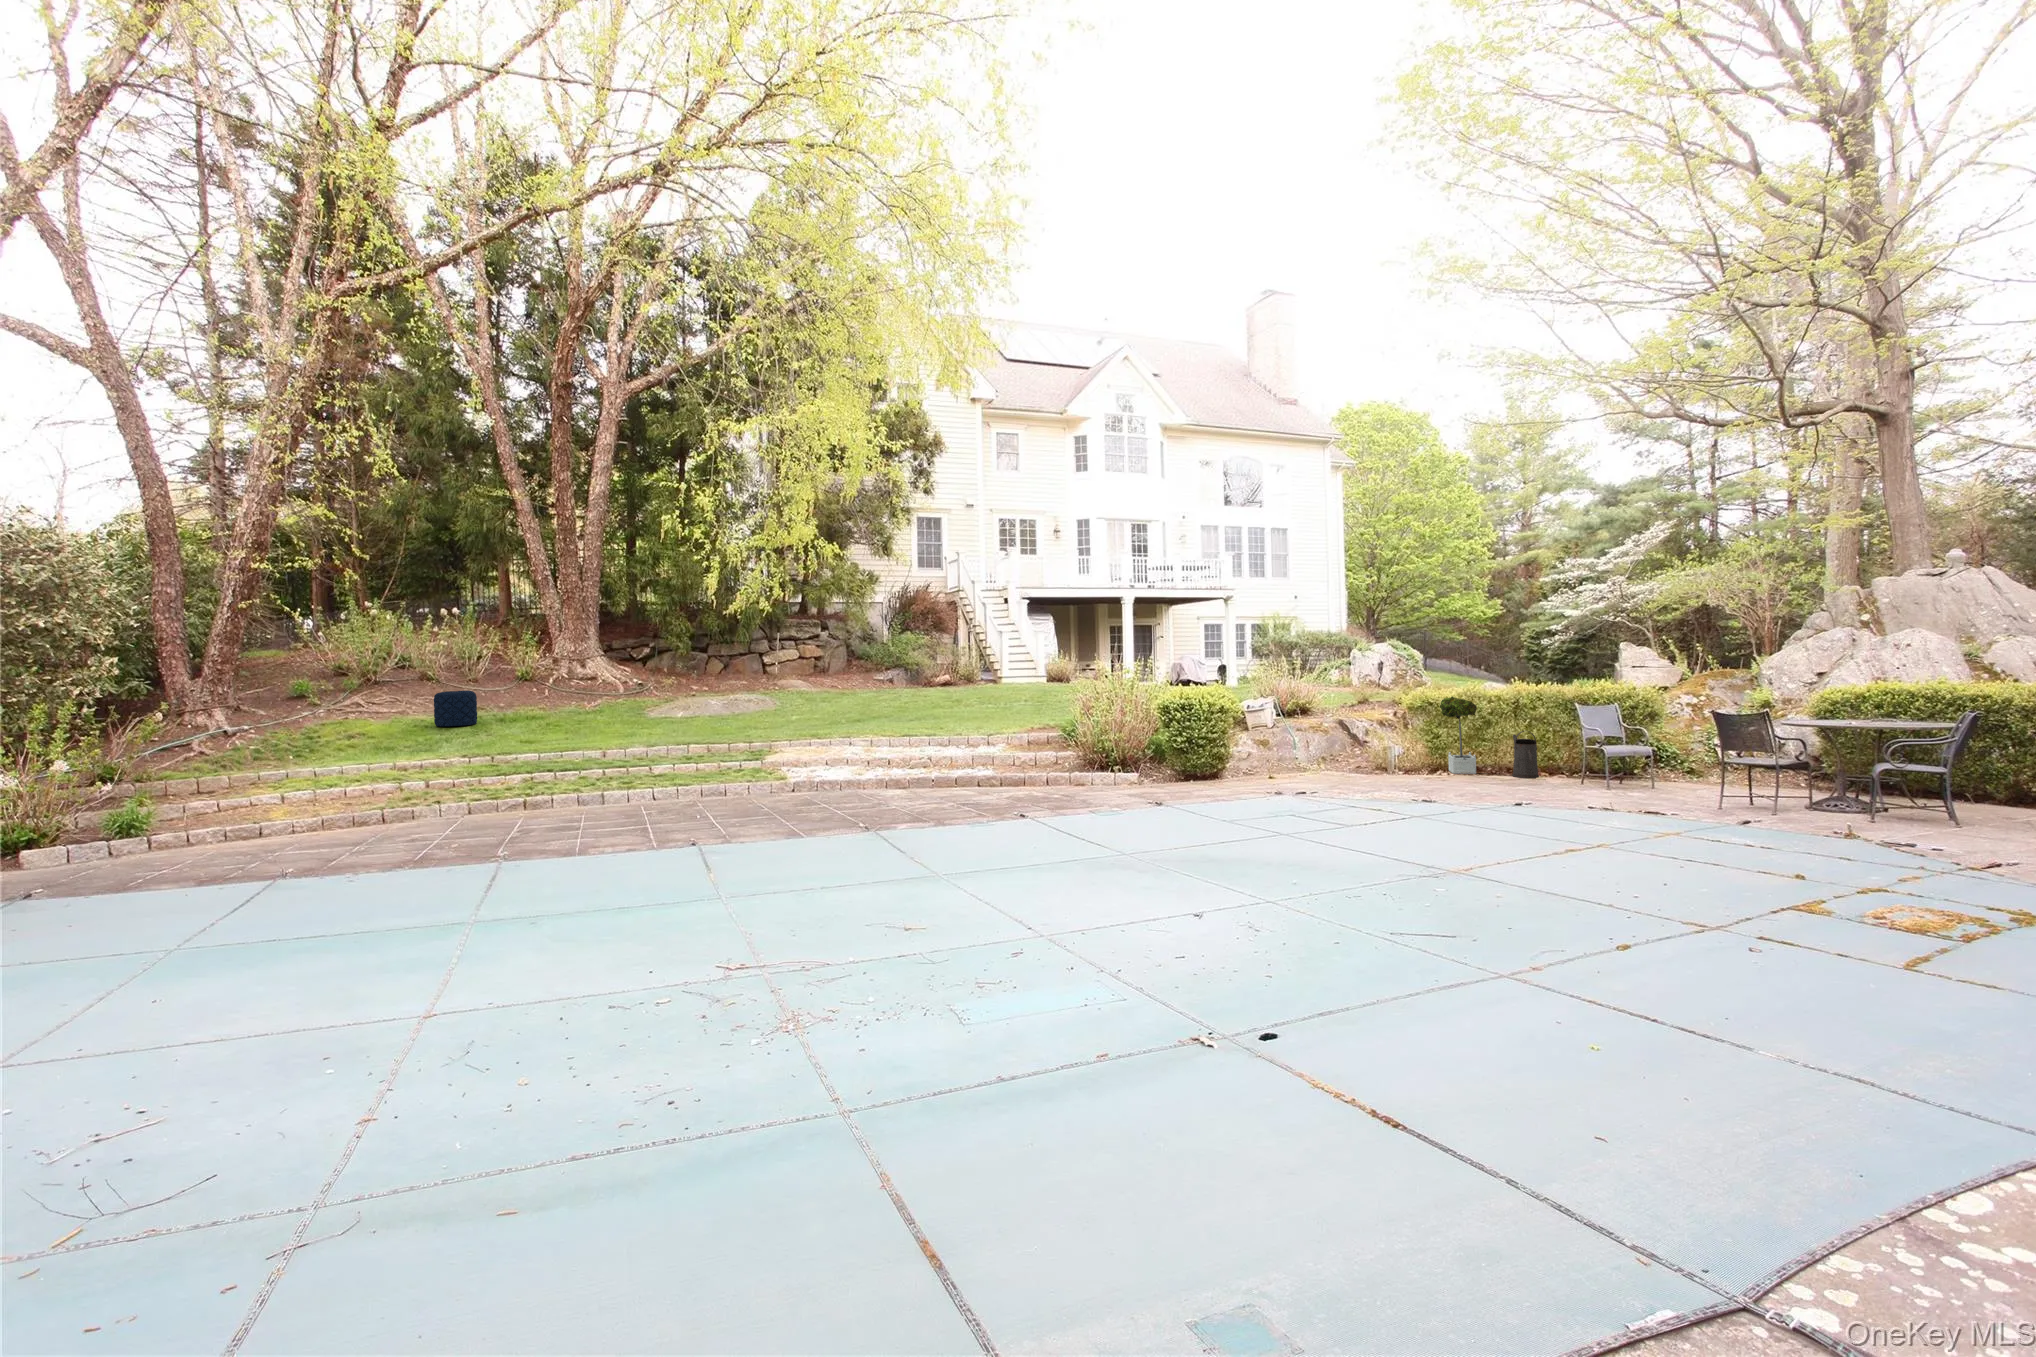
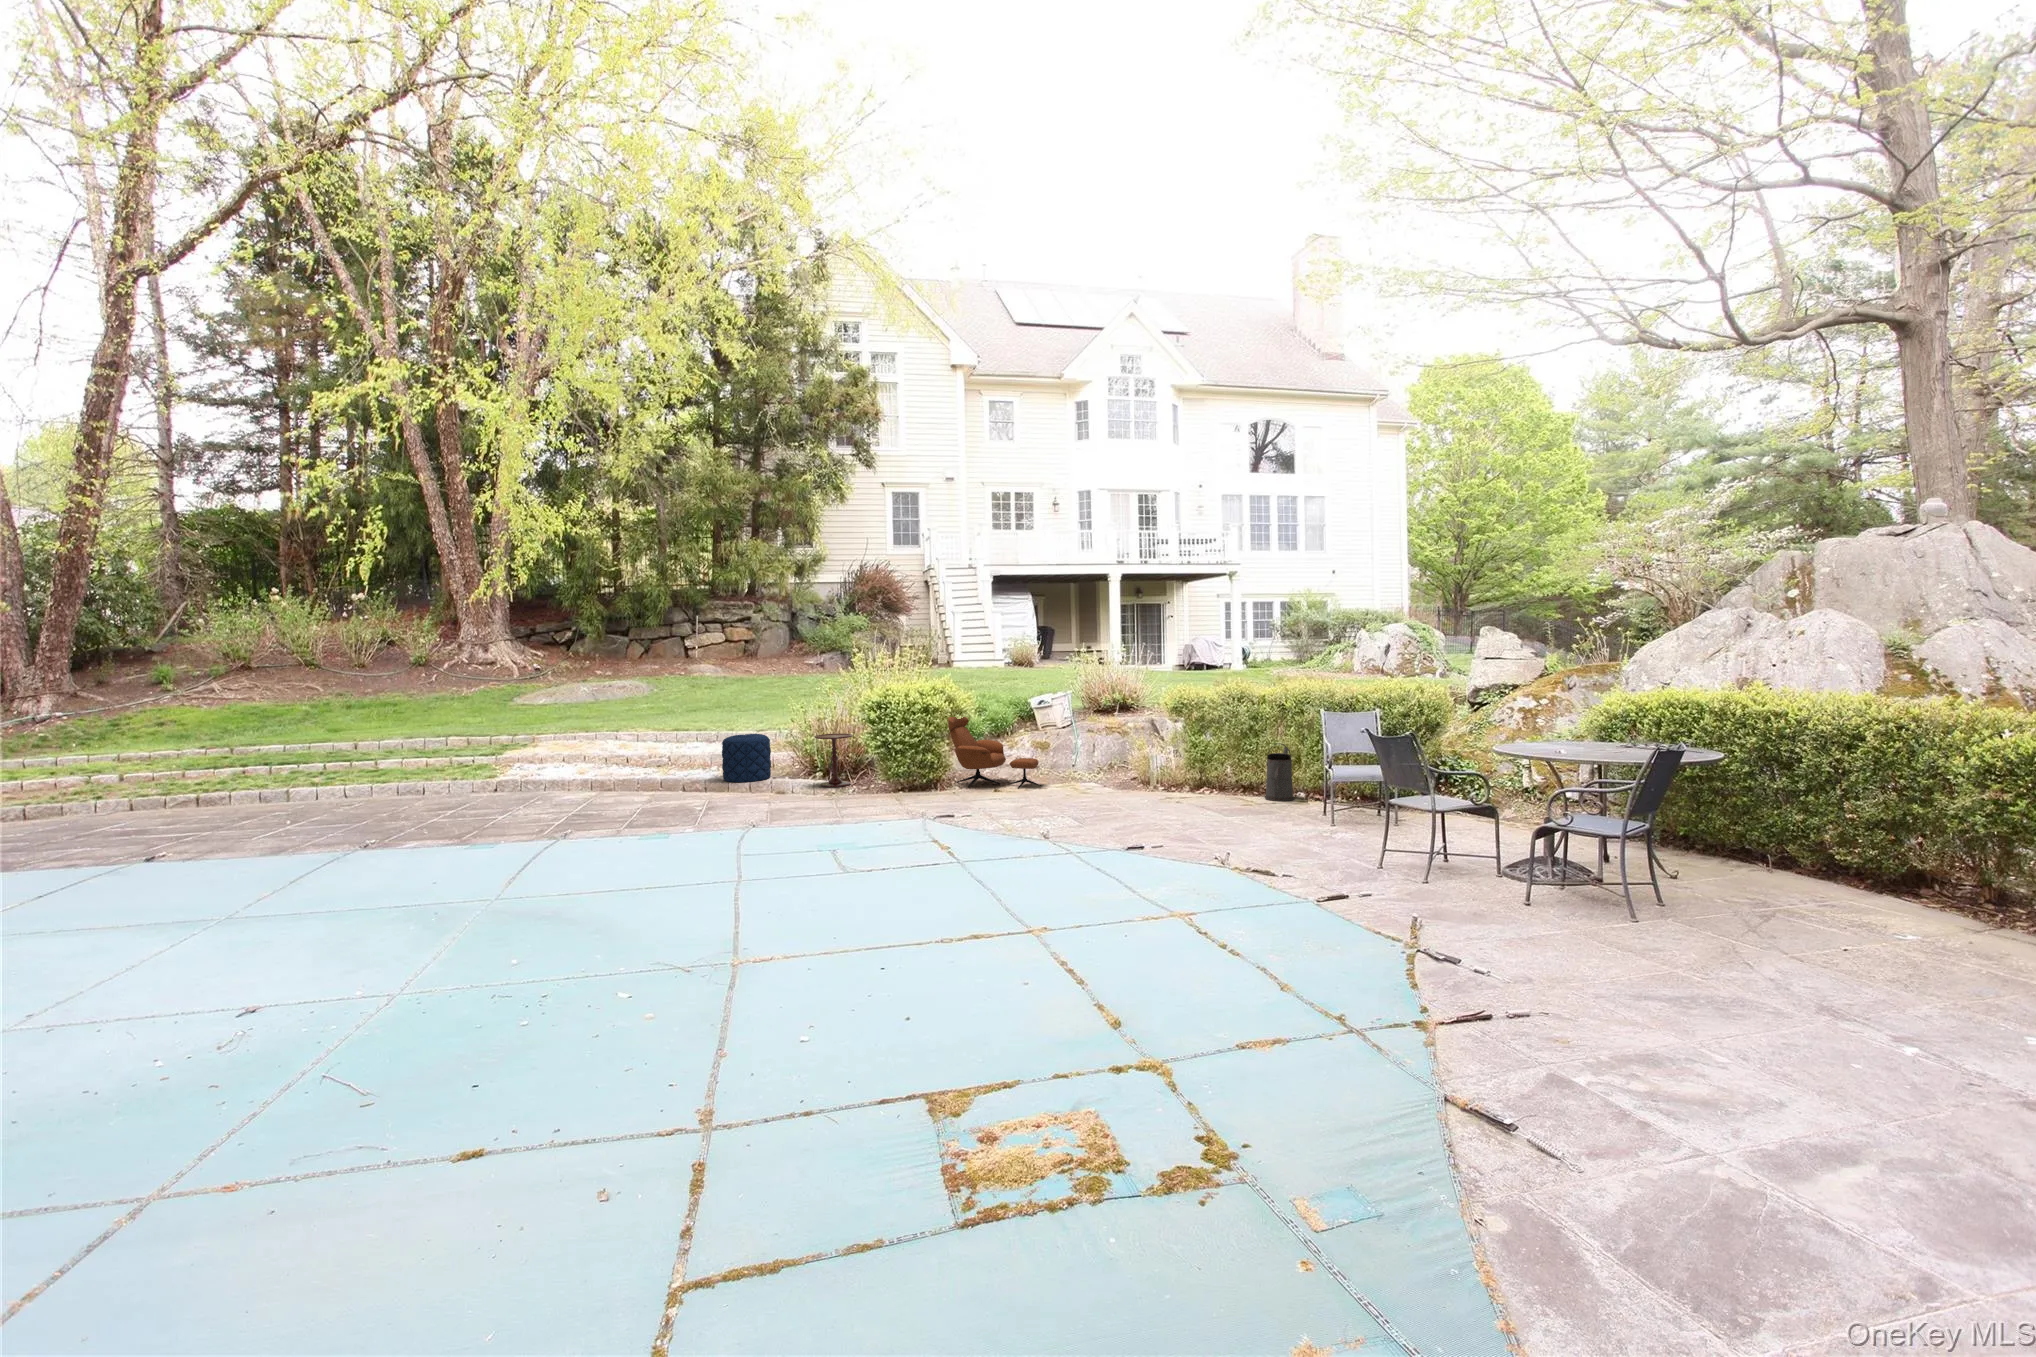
pouf: present [434,690,477,726] -> present [722,734,771,782]
potted tree: present [1440,696,1477,774] -> none [1196,700,1237,793]
lounge chair: none [1217,713,1305,776] -> present [948,717,1041,789]
side table: none [1100,731,1133,779] -> present [815,733,853,787]

